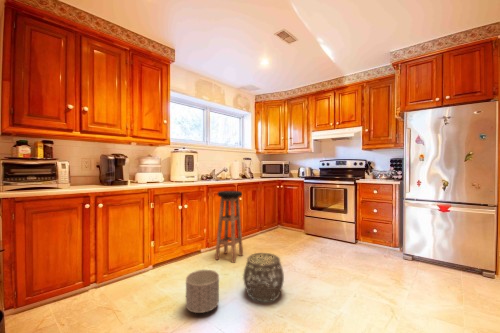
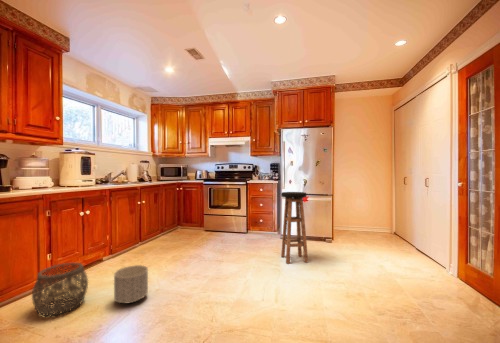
bar stool: present [215,191,243,263] -> present [281,192,308,264]
woven basket: present [243,253,284,301] -> present [32,263,88,316]

